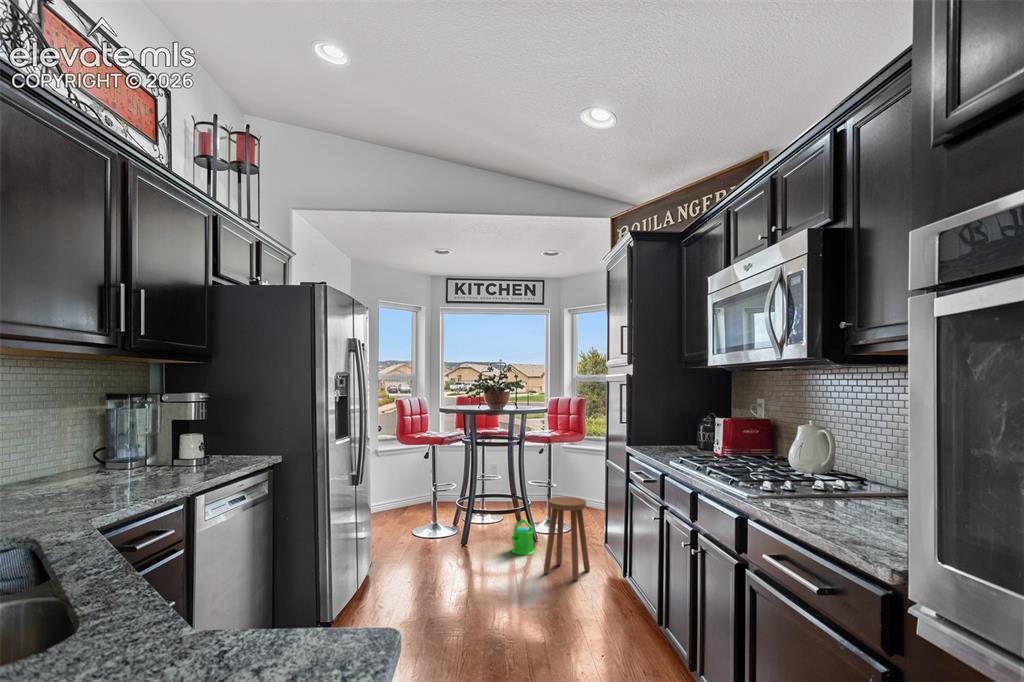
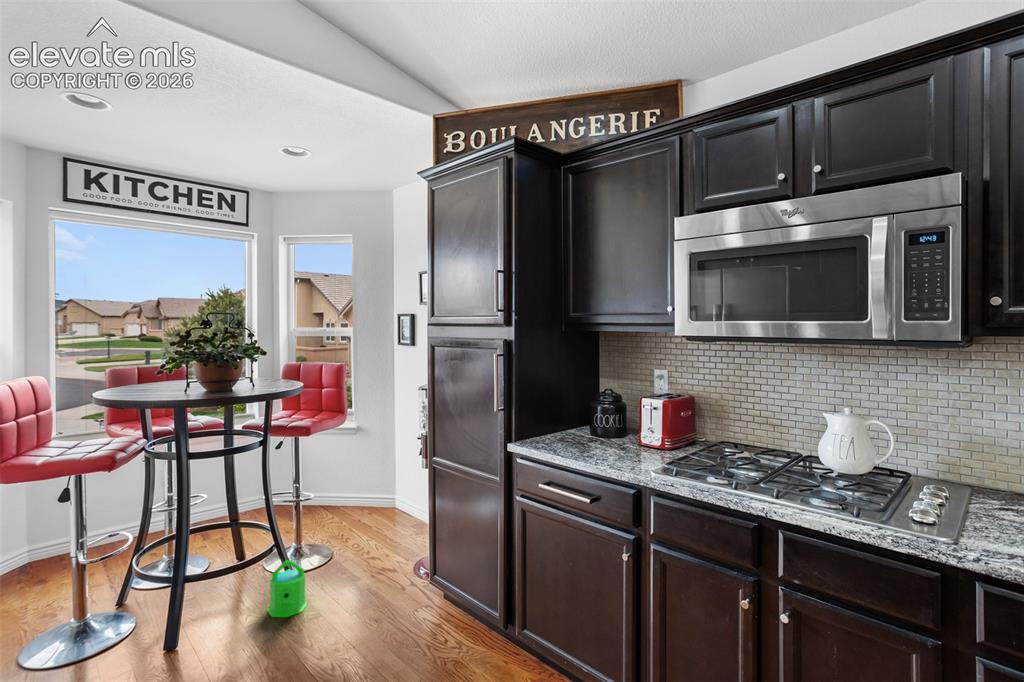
stool: present [544,497,590,581] -> none [352,514,411,639]

